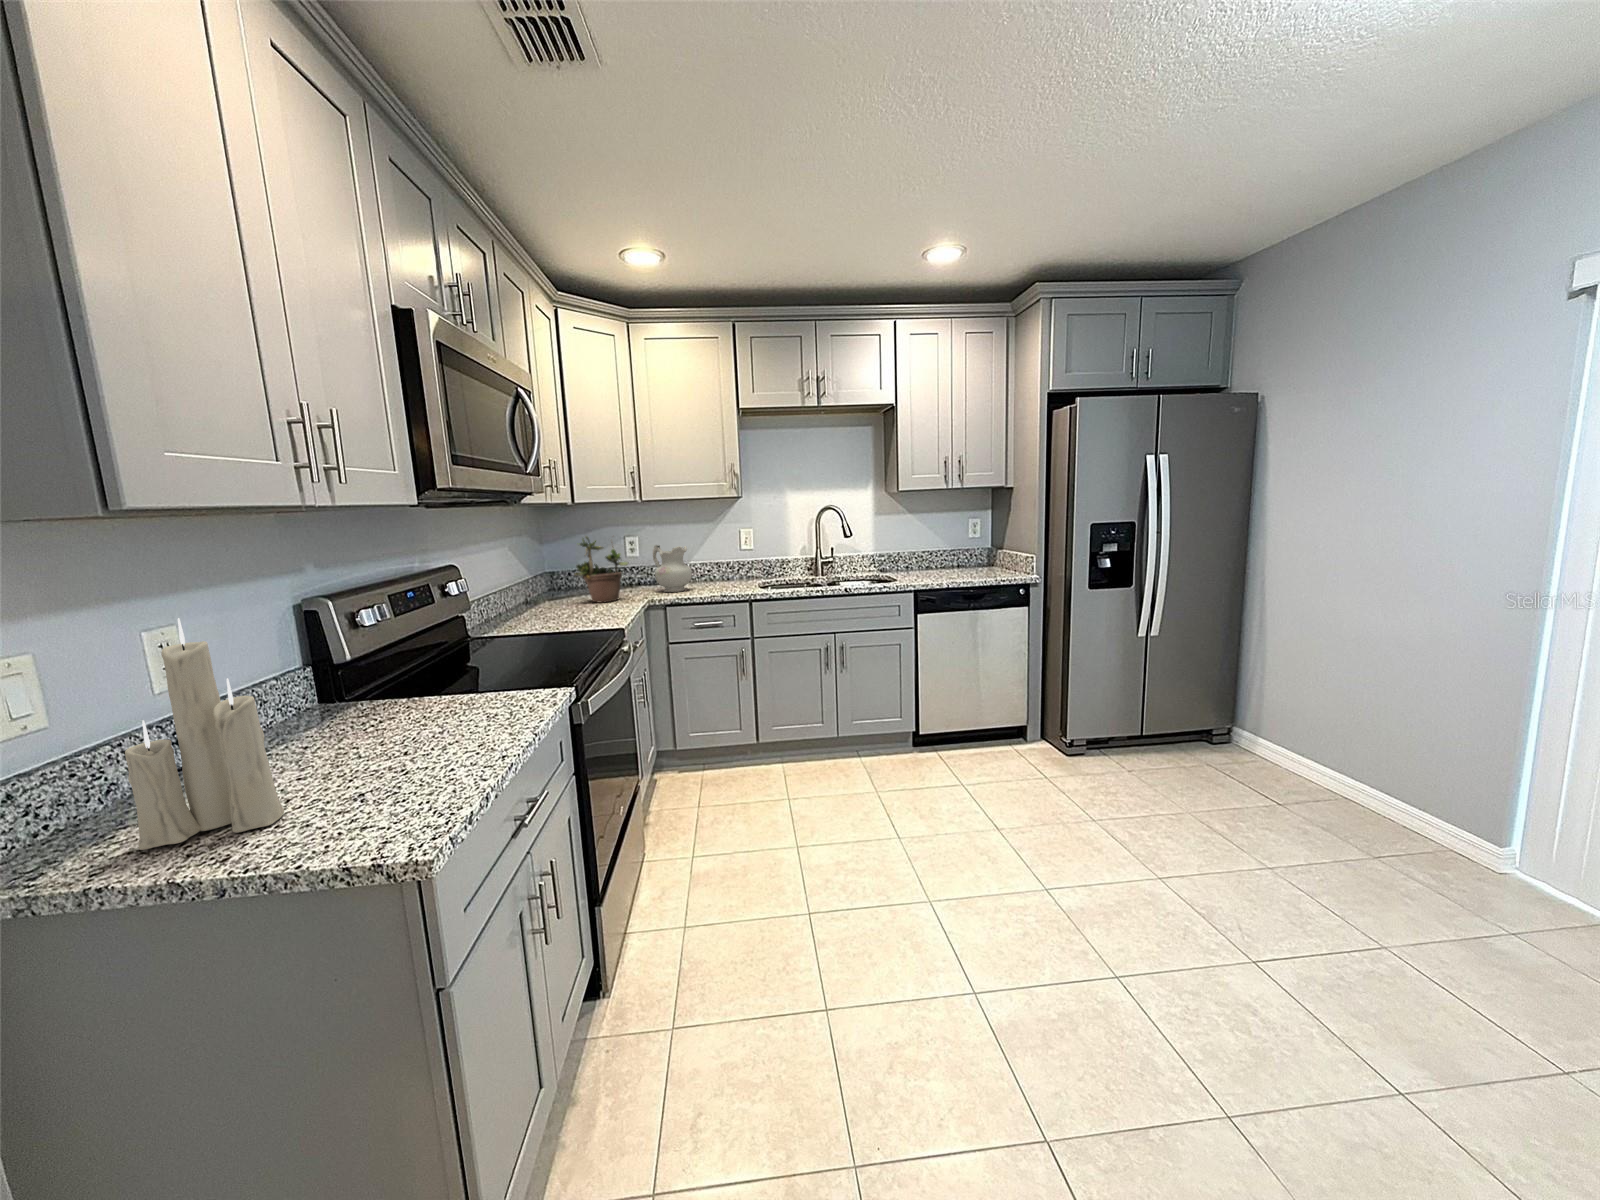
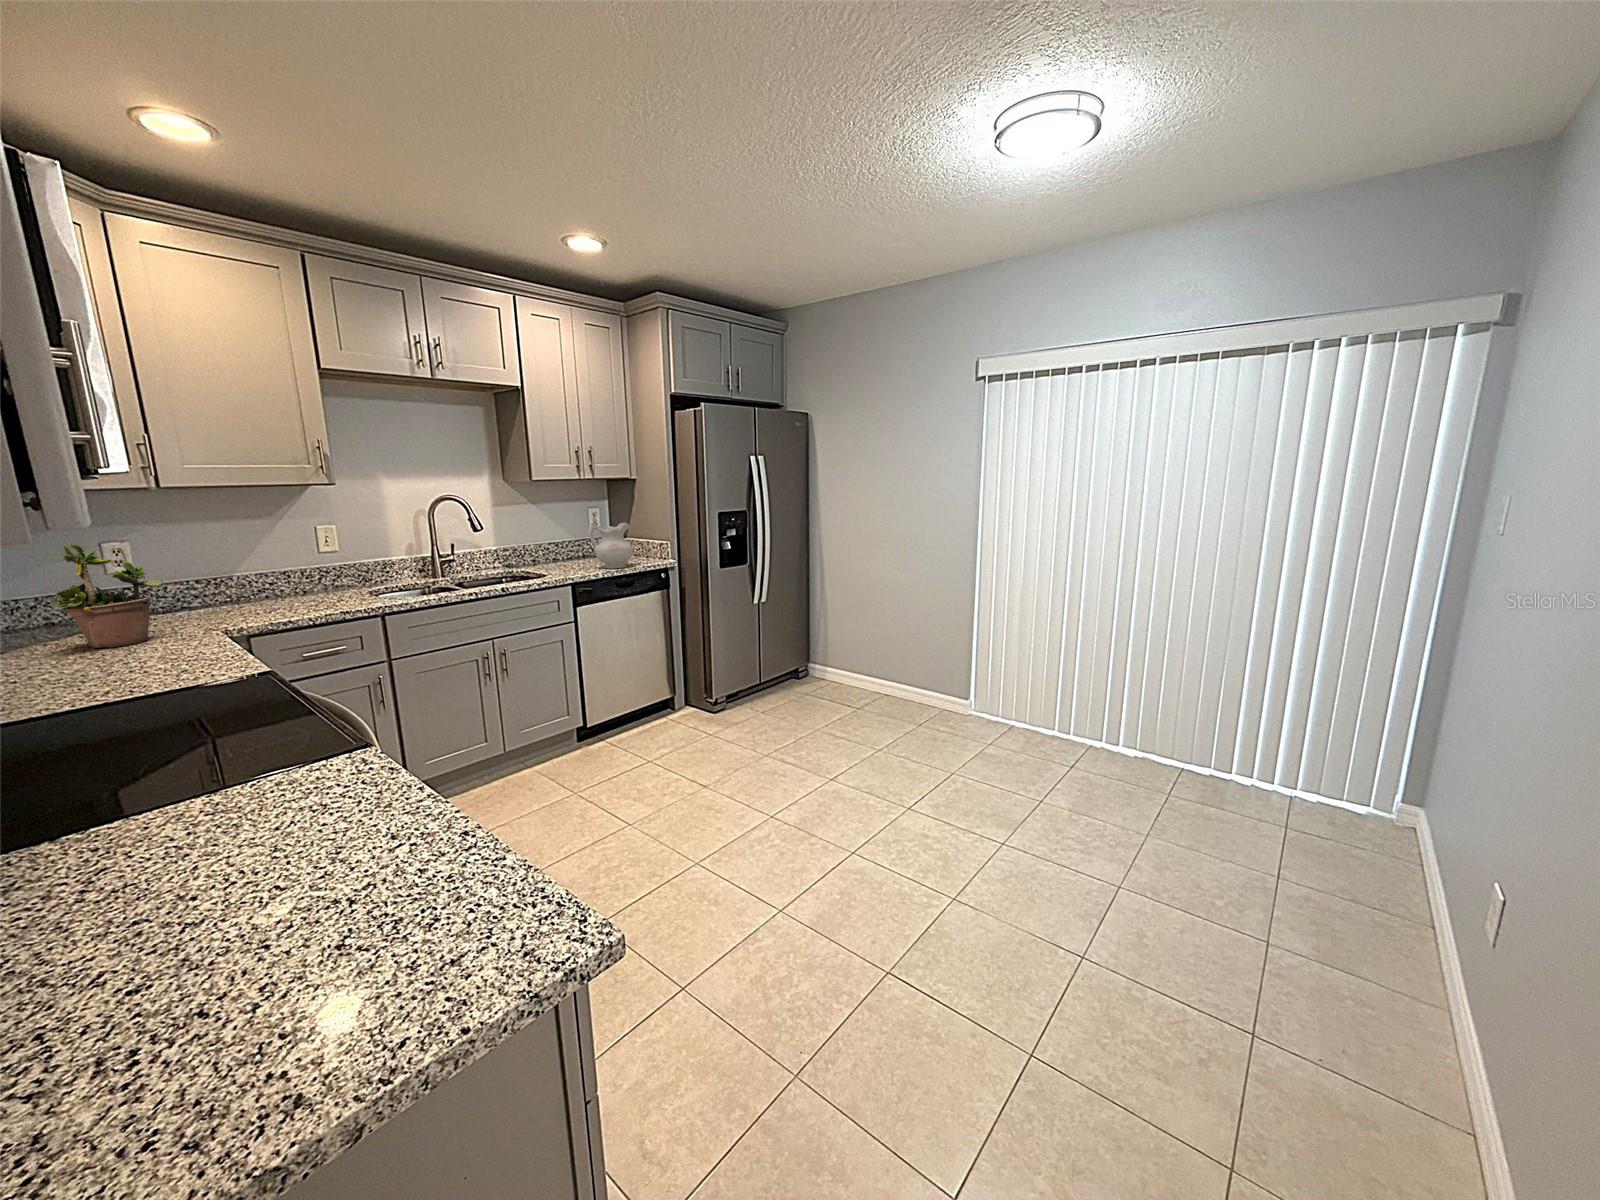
ceramic pitcher: present [653,545,692,592] -> present [588,523,632,569]
candle: present [125,618,284,850] -> none [131,684,341,1064]

